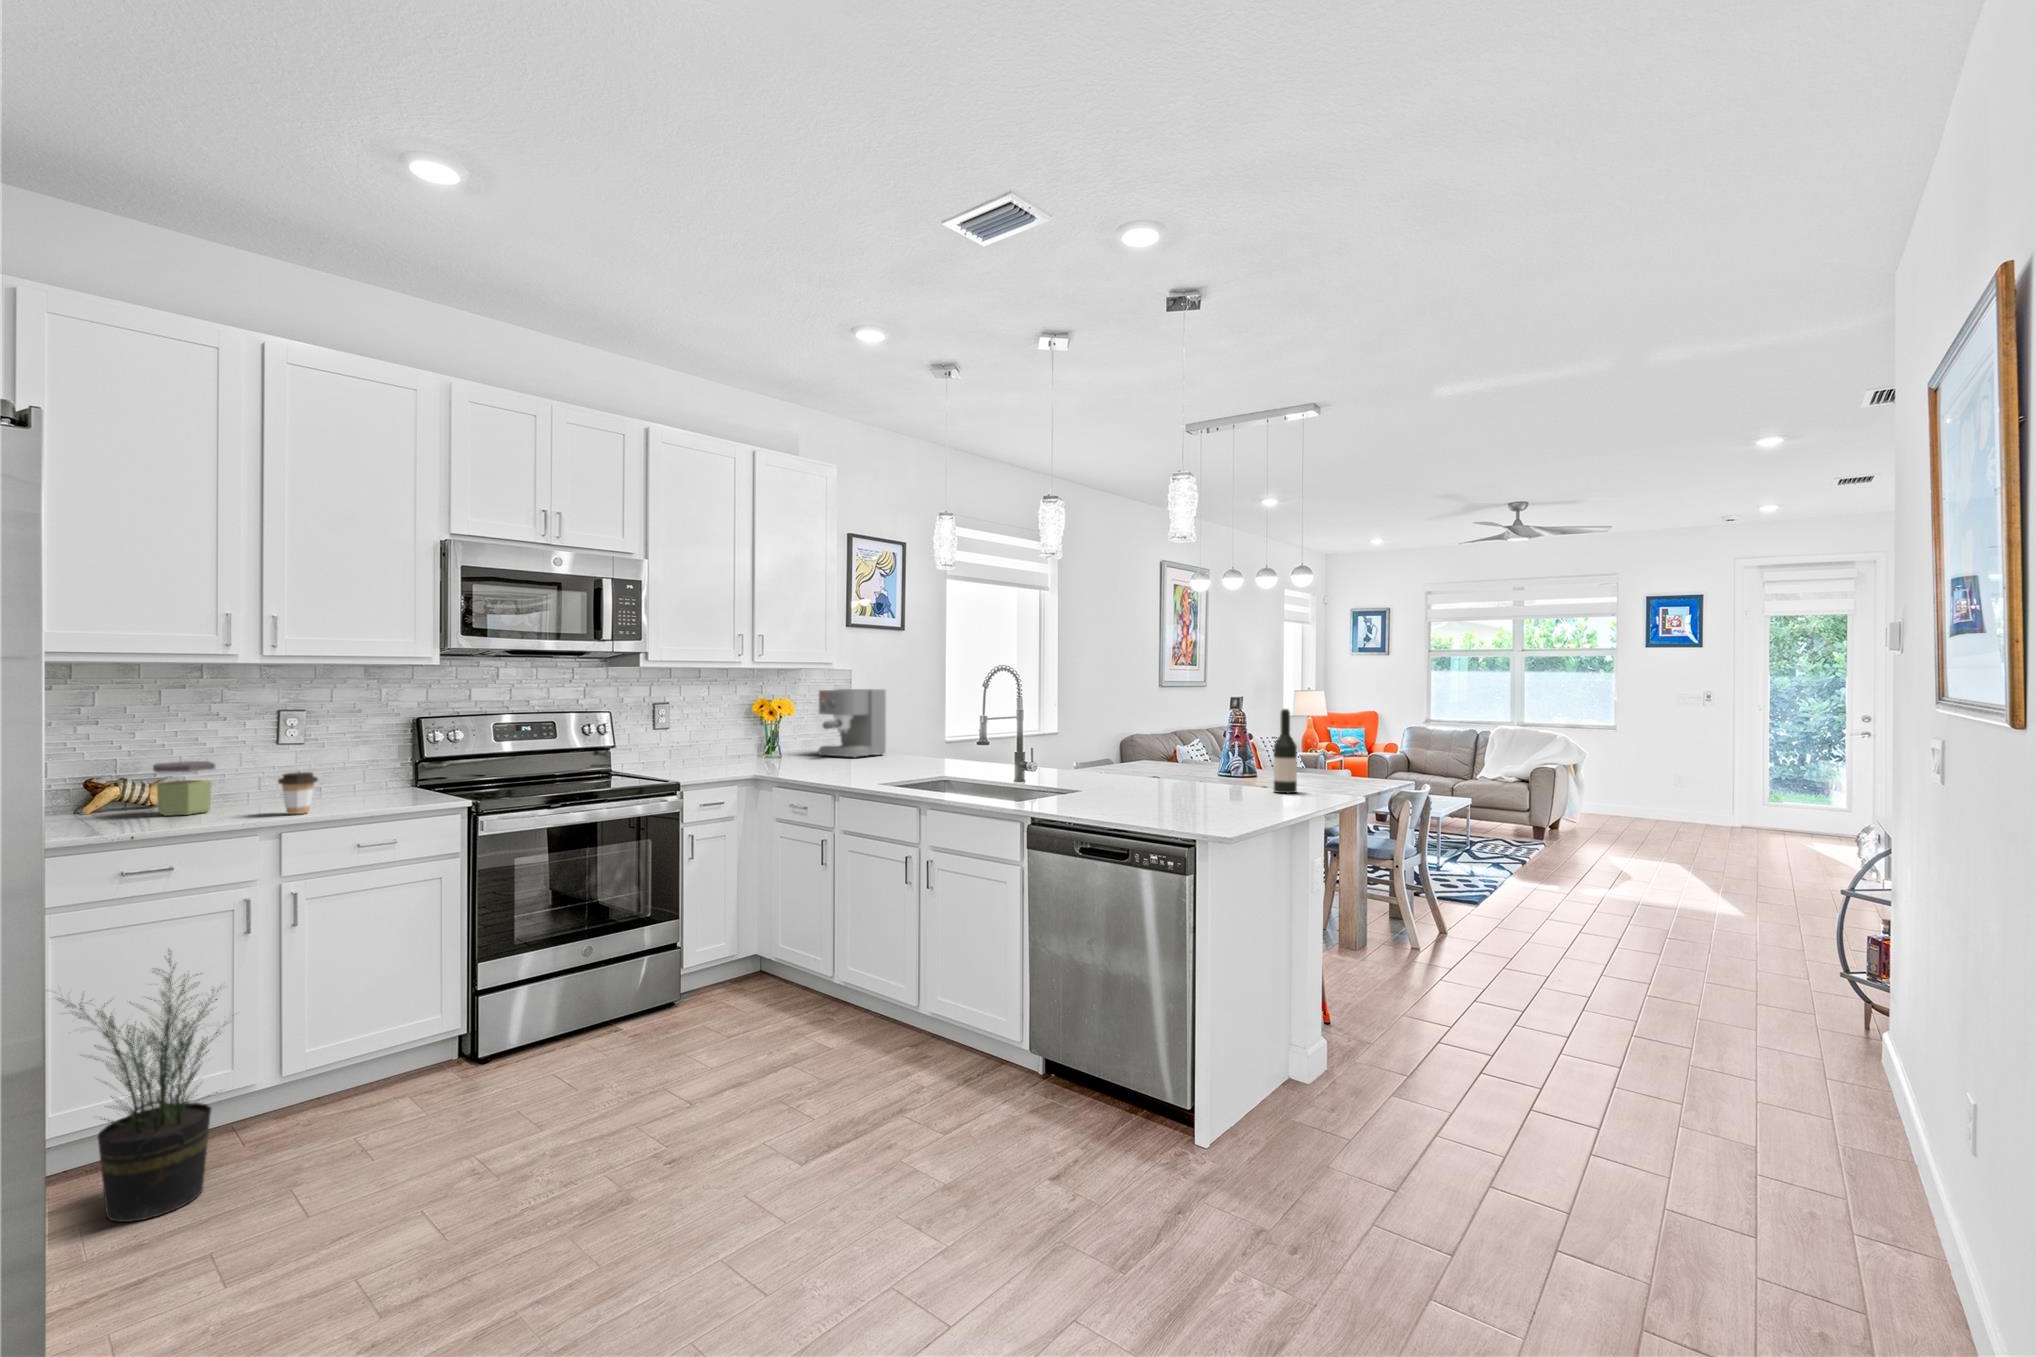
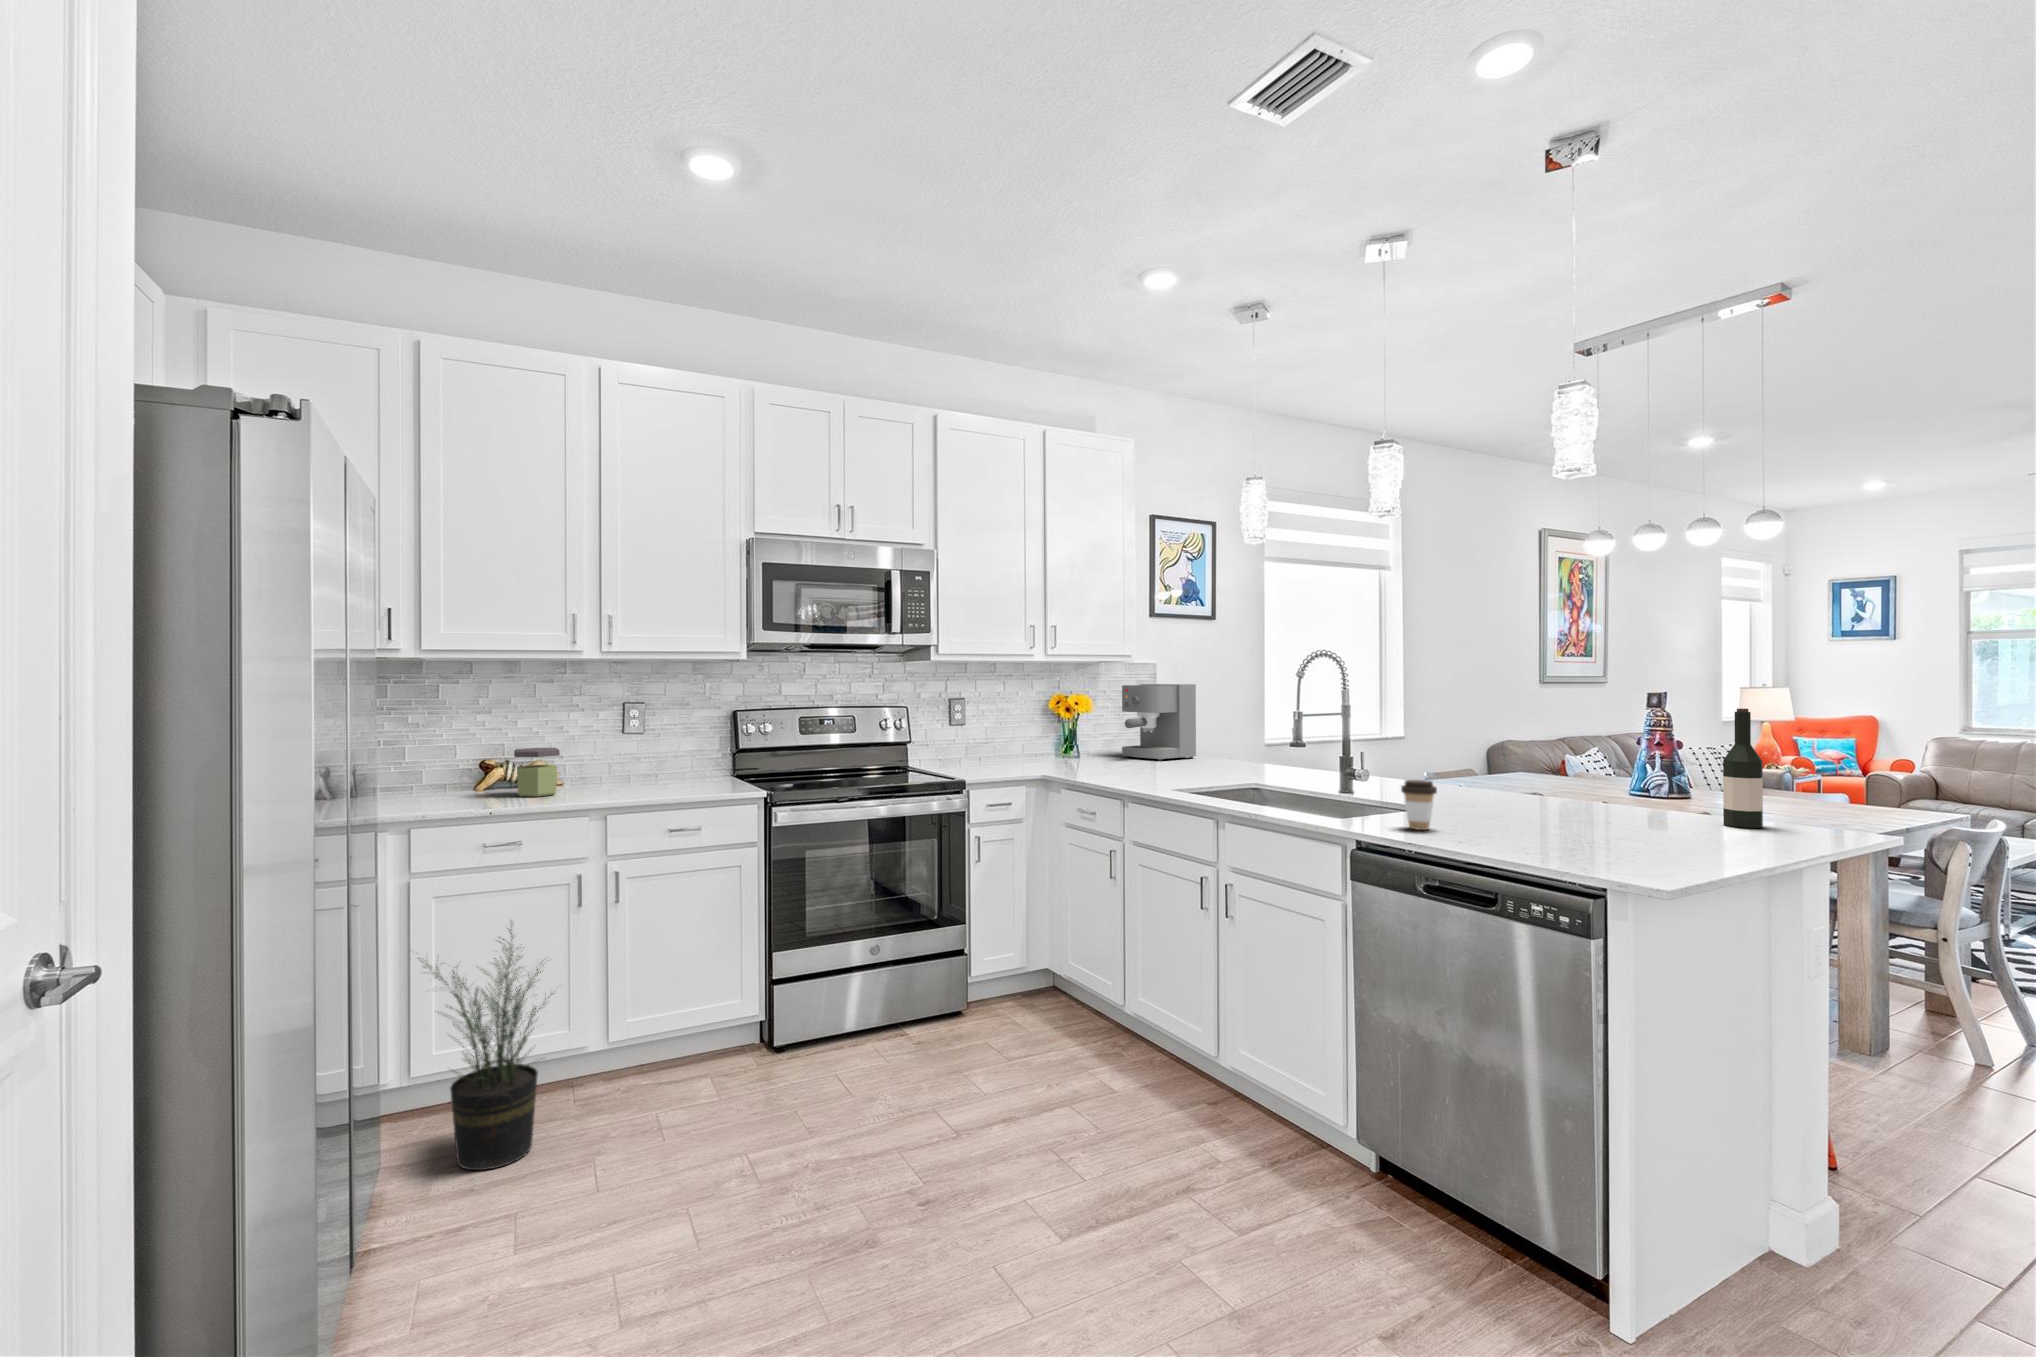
coffee cup: present [278,772,318,814] -> present [1401,780,1437,830]

